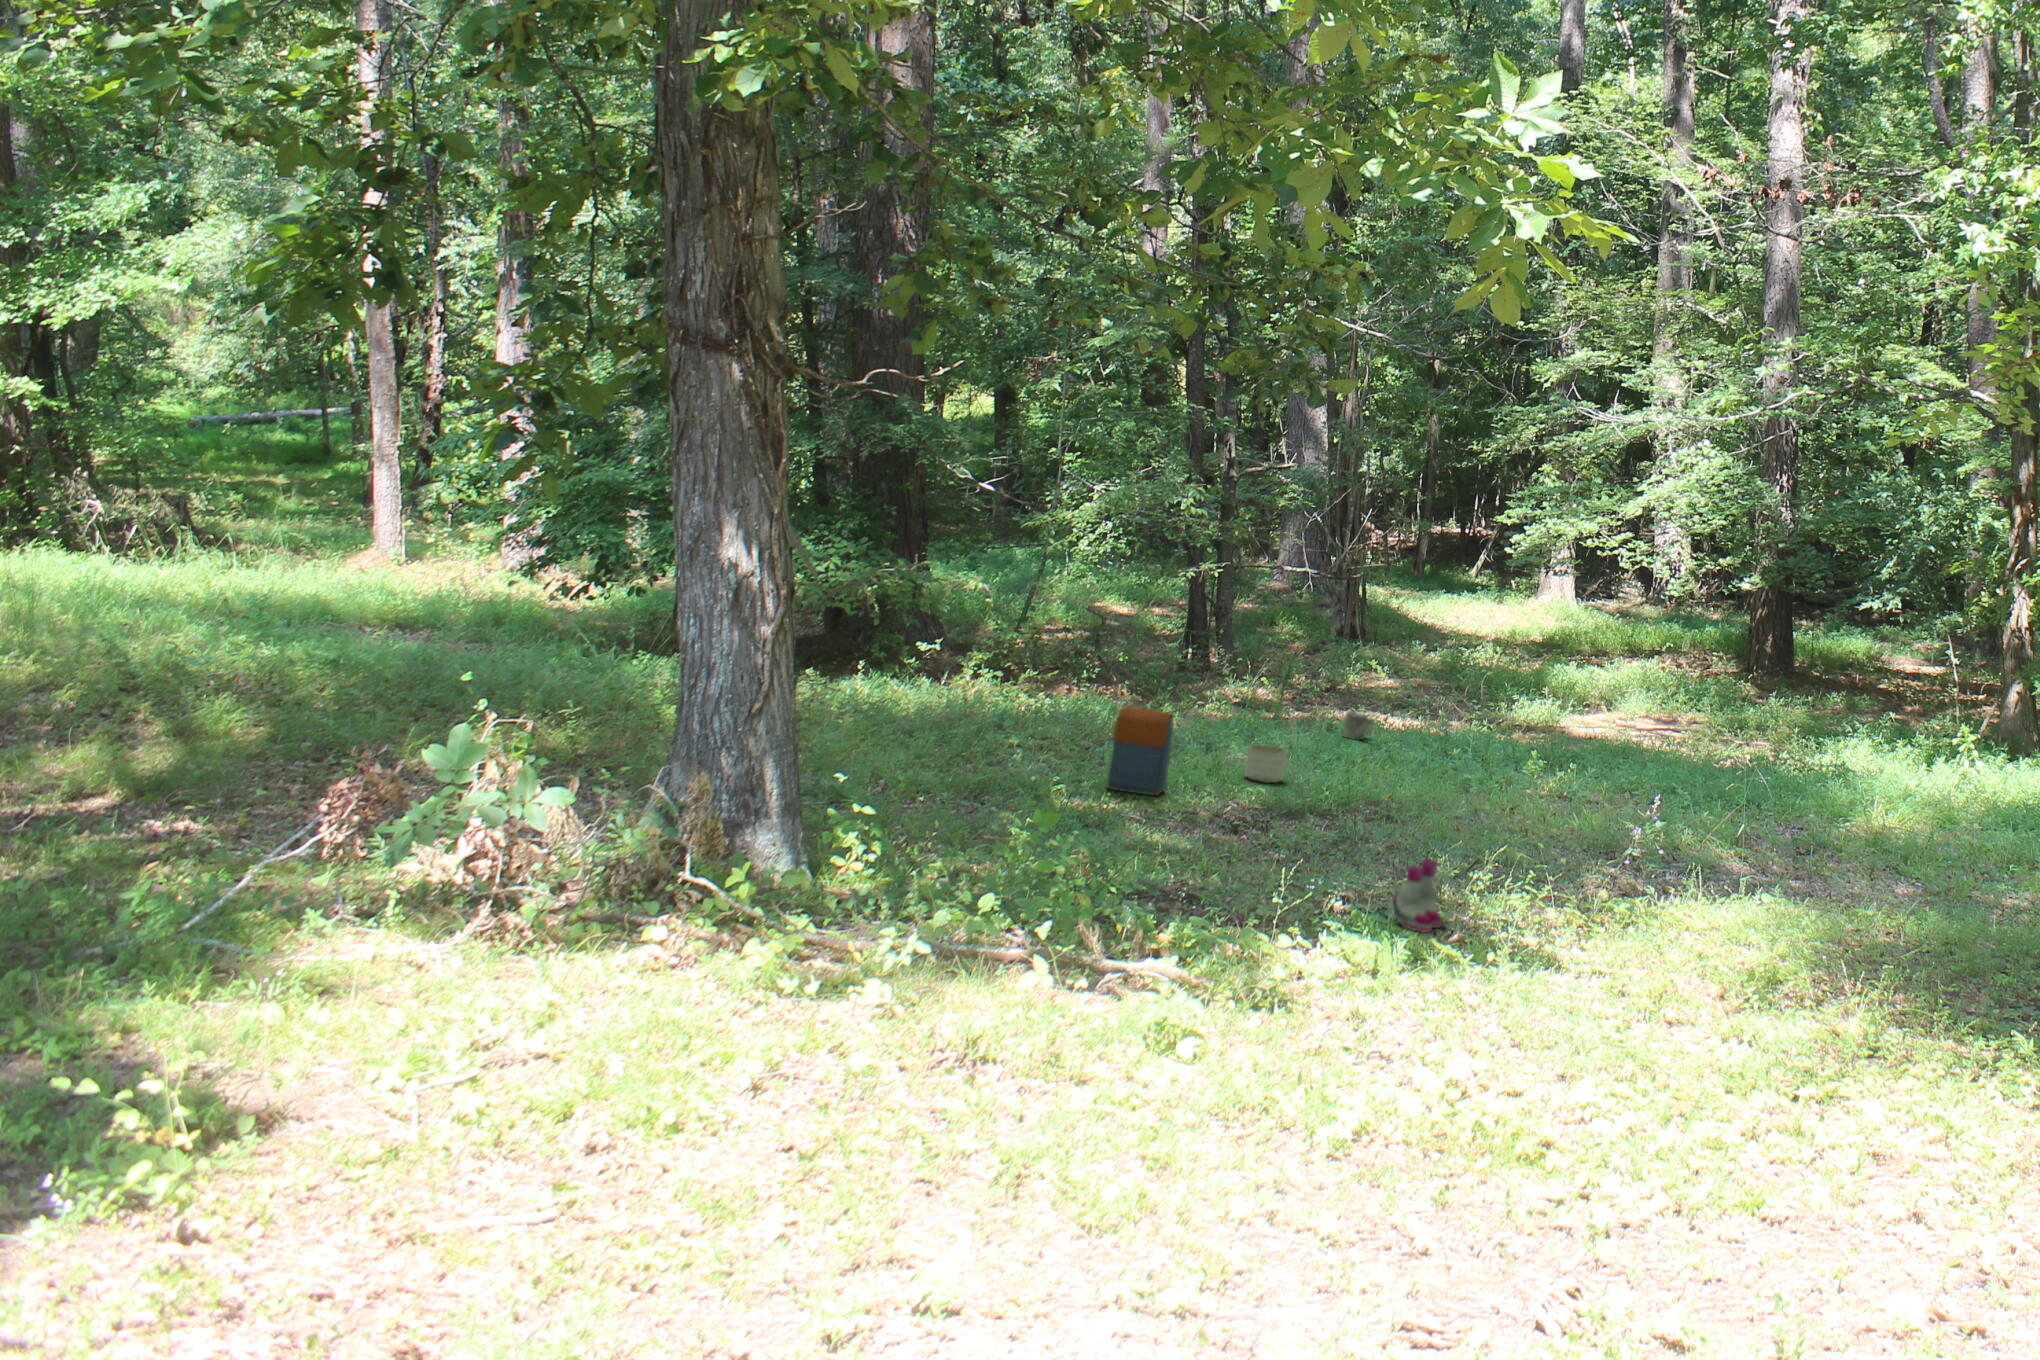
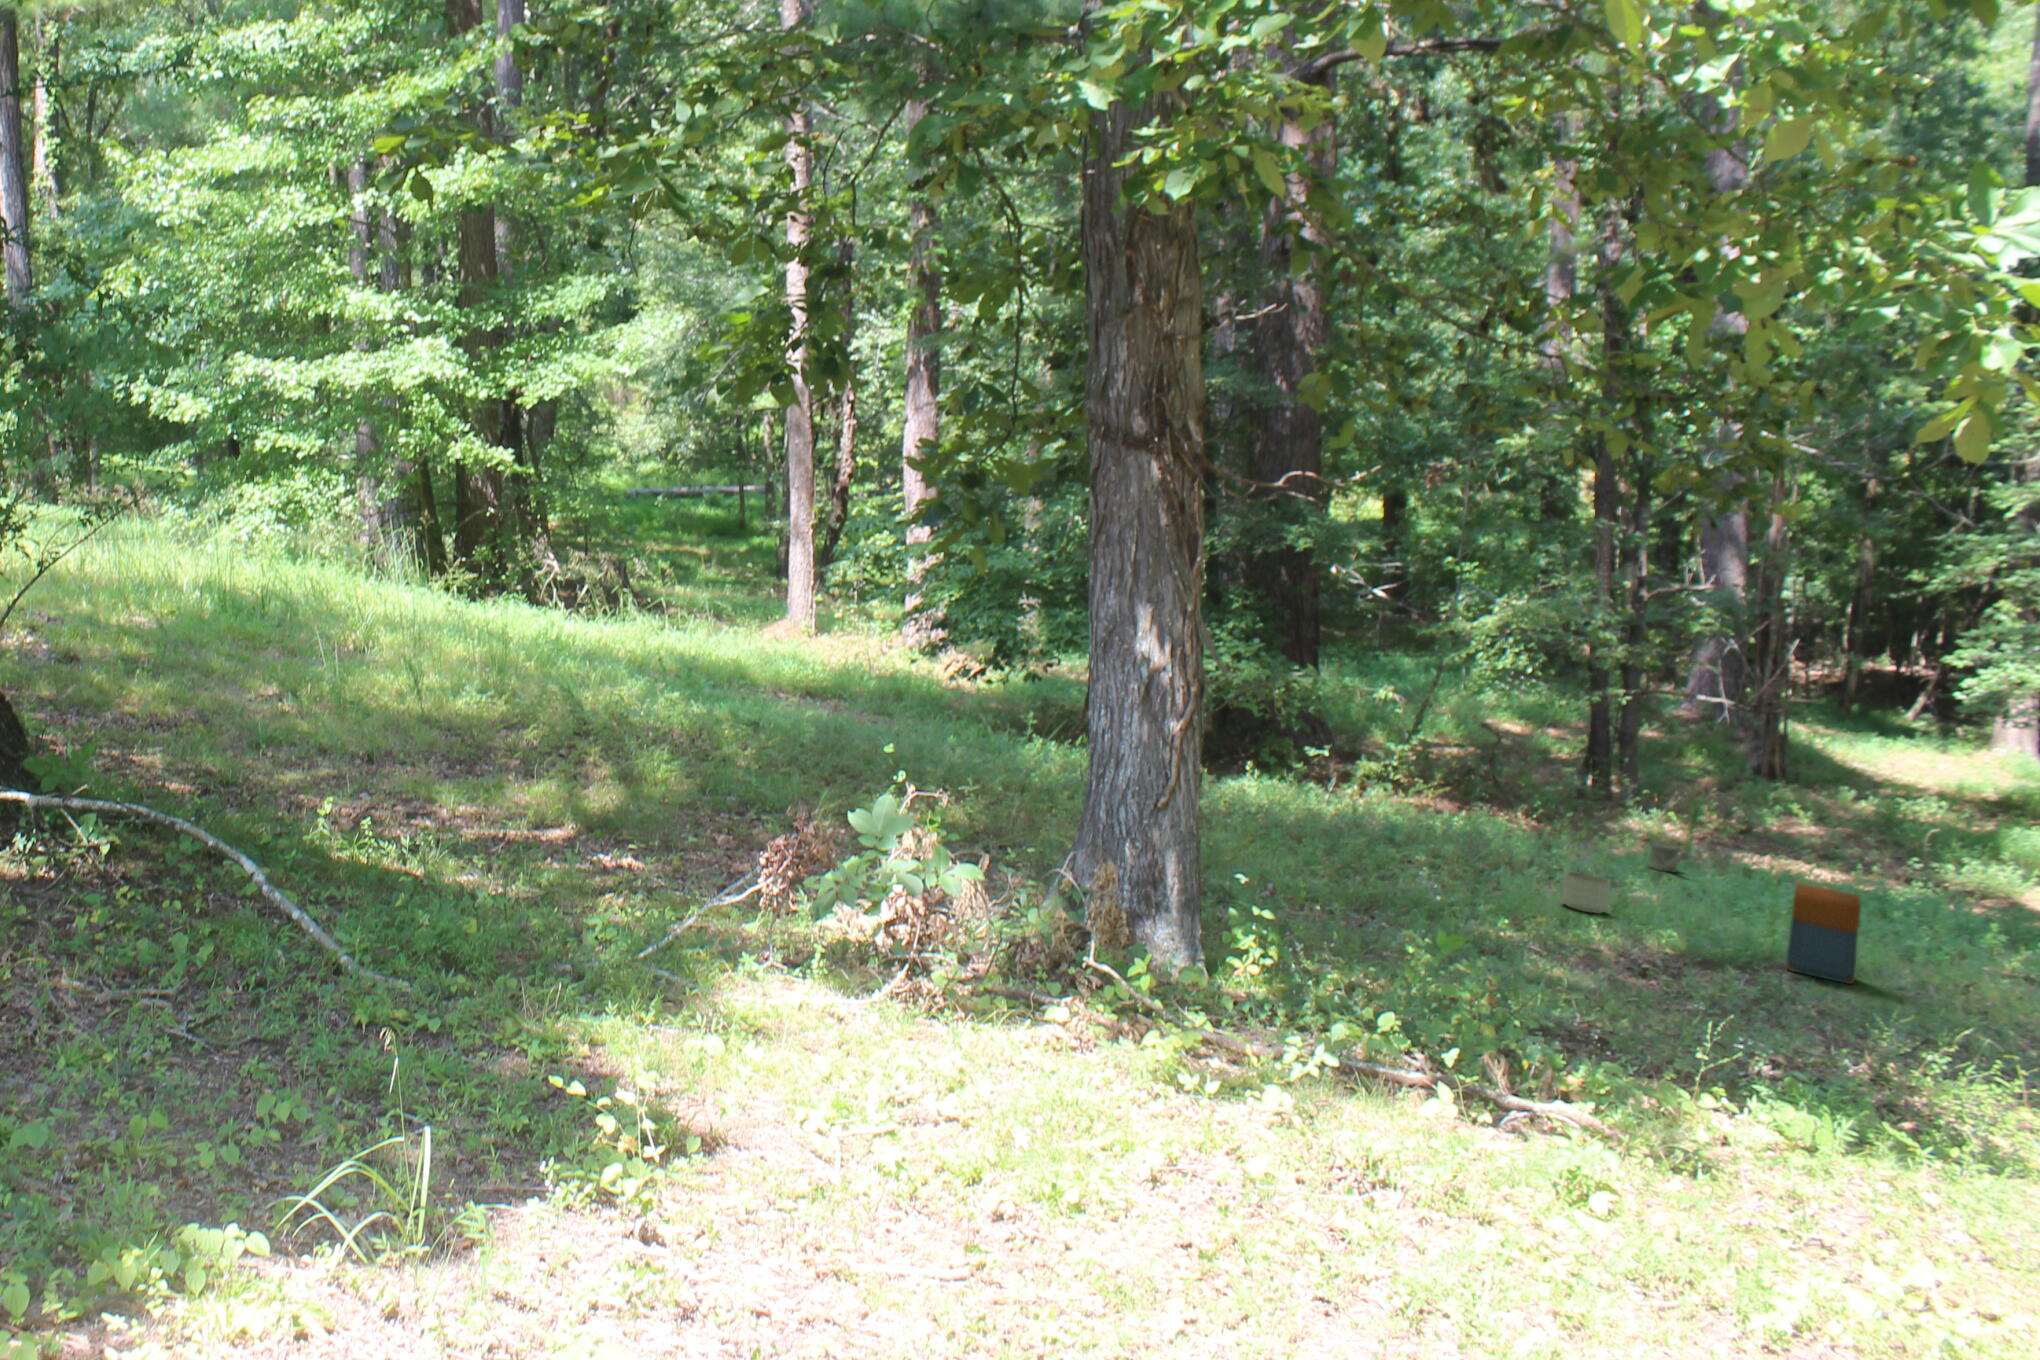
backpack: present [1107,706,1175,796] -> present [1786,883,1861,984]
boots: present [1393,859,1442,933] -> none [1818,1028,1887,1114]

